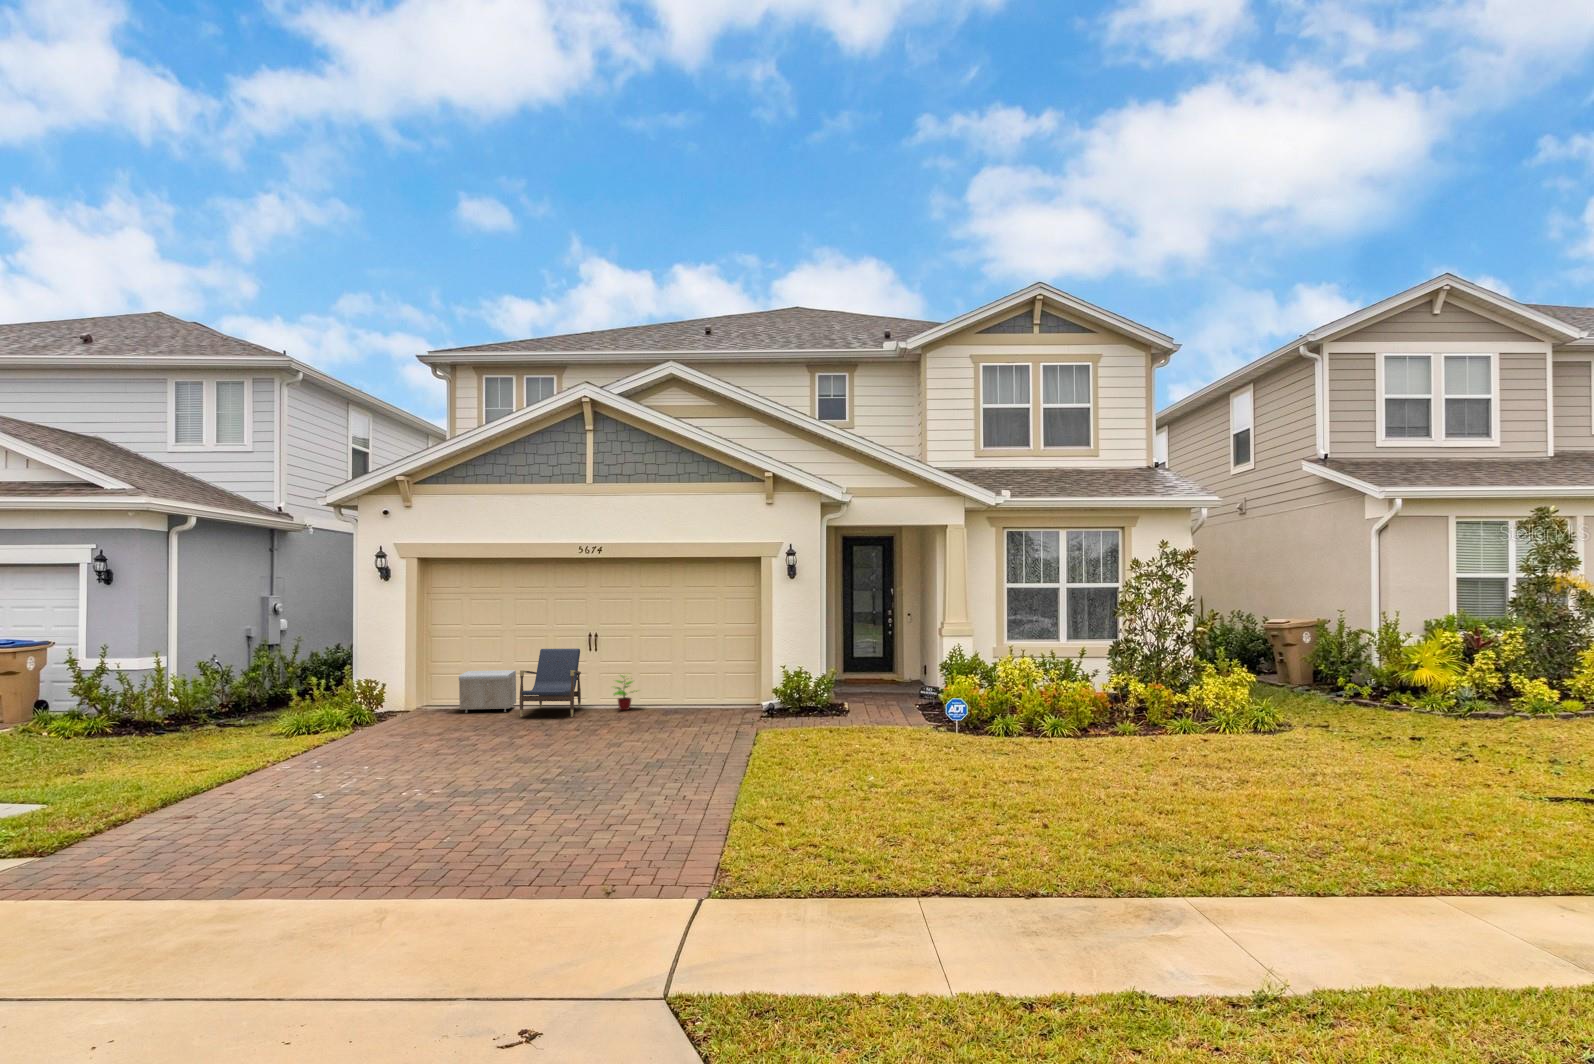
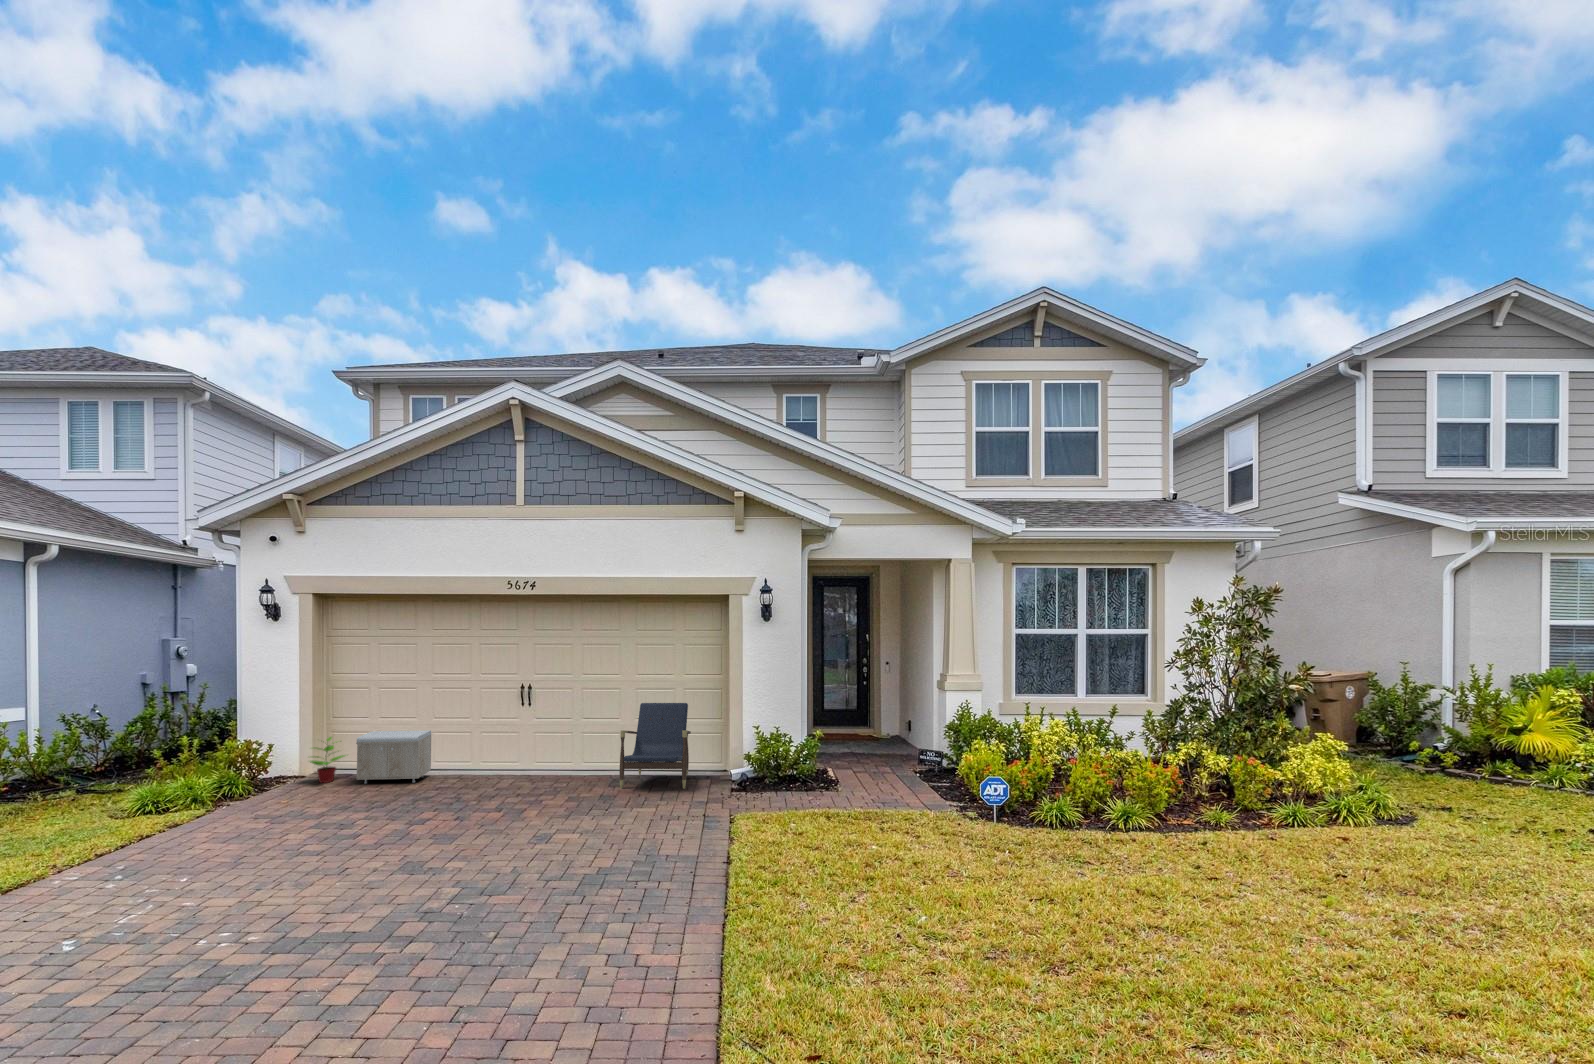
lounge chair: present [520,649,581,717] -> present [620,703,691,789]
potted plant: present [614,676,637,710] -> present [310,737,344,783]

